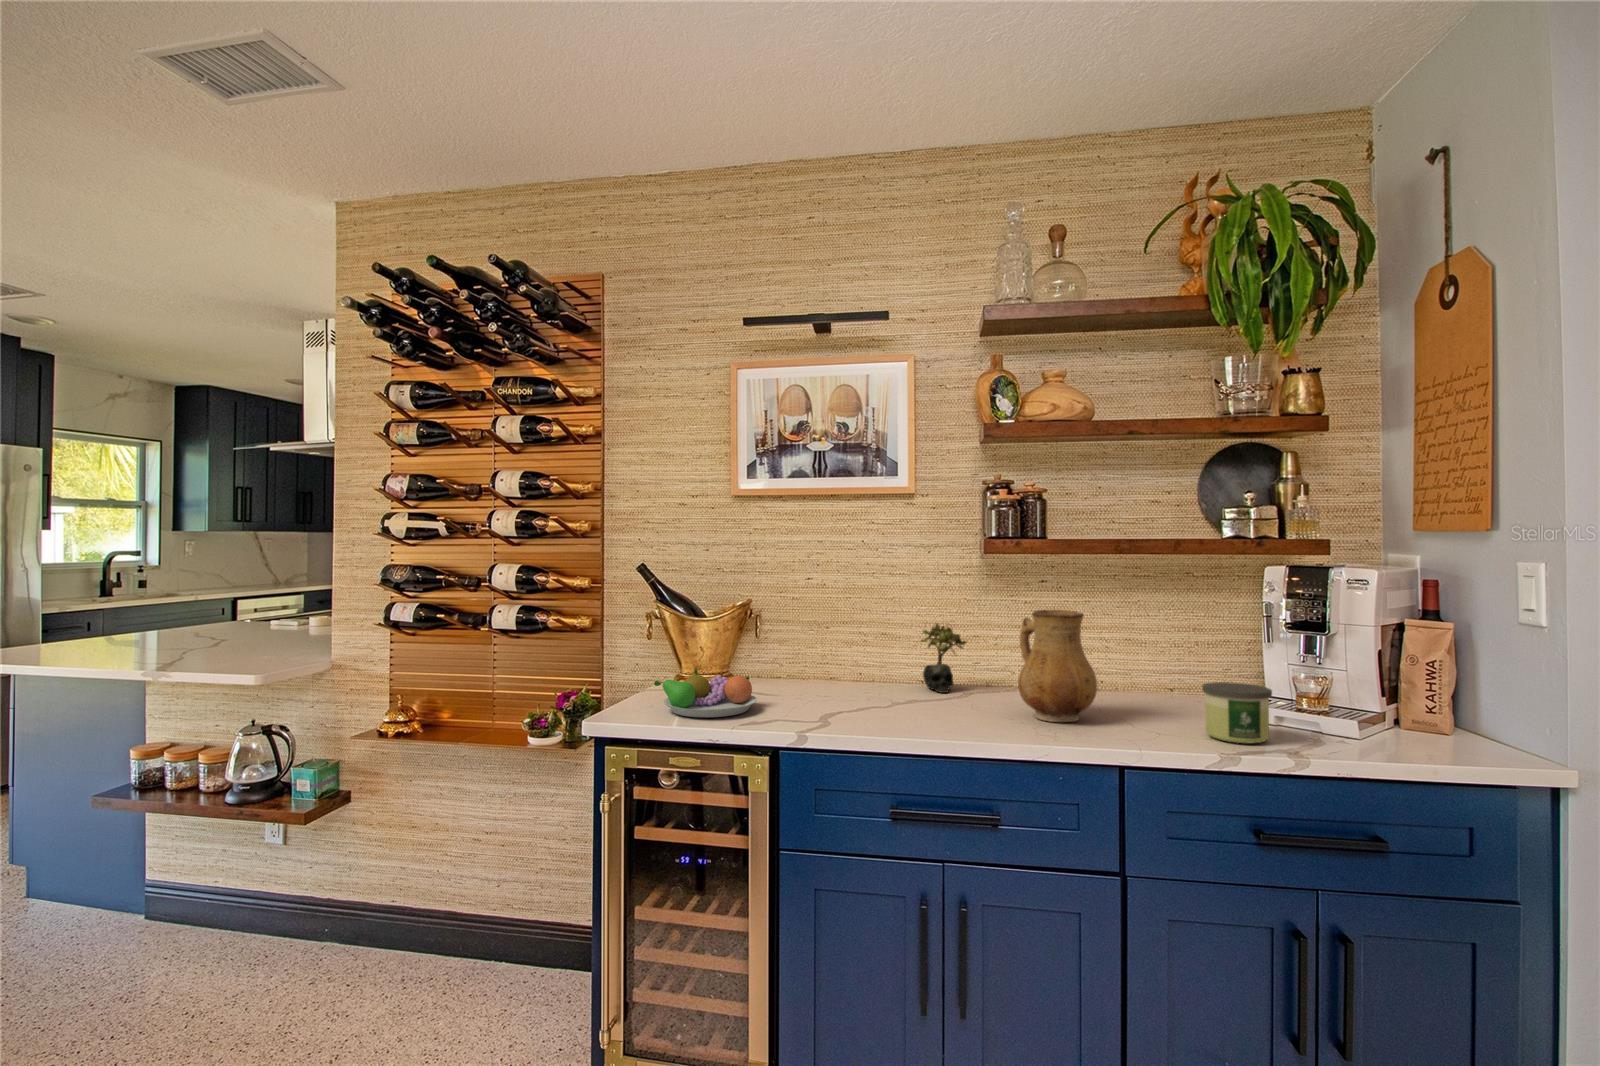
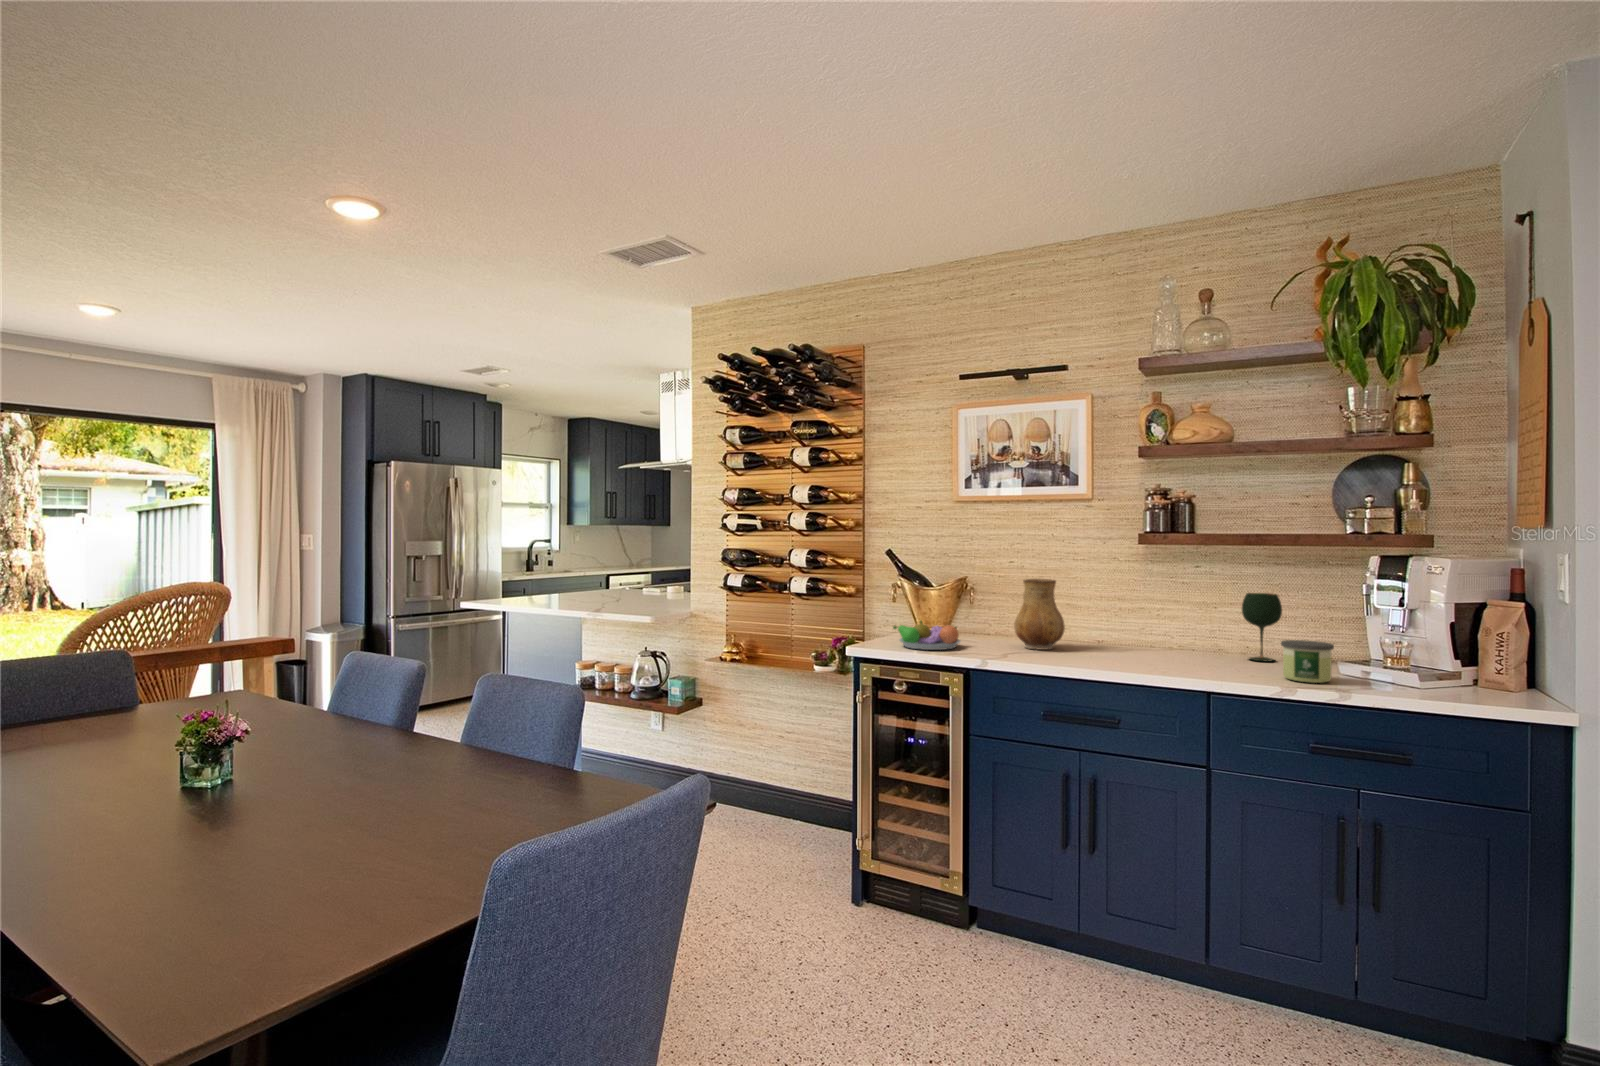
ceramic pitcher: present [1018,610,1097,722] -> present [1014,579,1065,650]
wine glass: none [1115,615,1165,705] -> present [1242,593,1282,661]
succulent plant: present [921,623,966,693] -> none [1089,596,1126,647]

